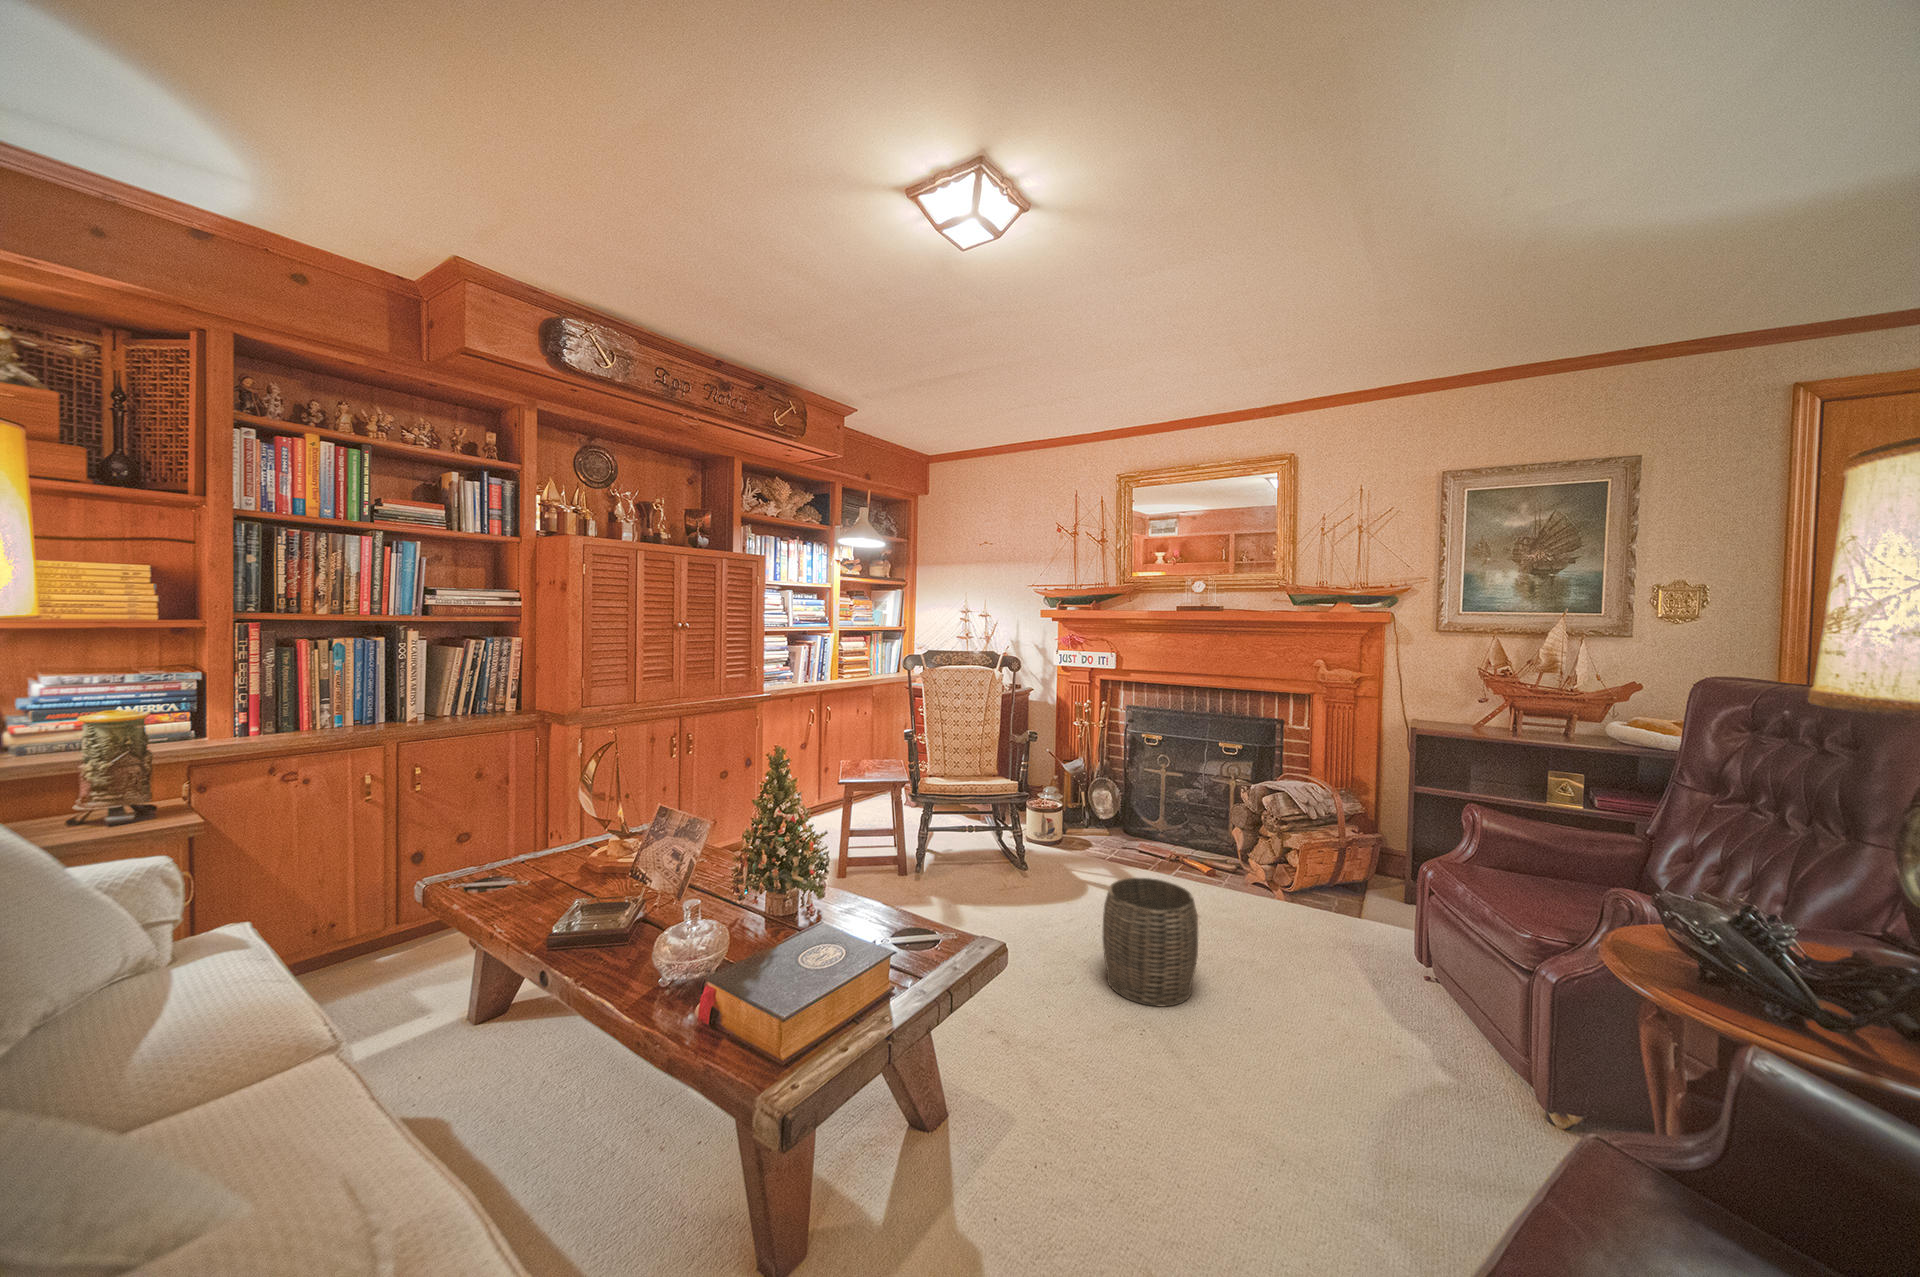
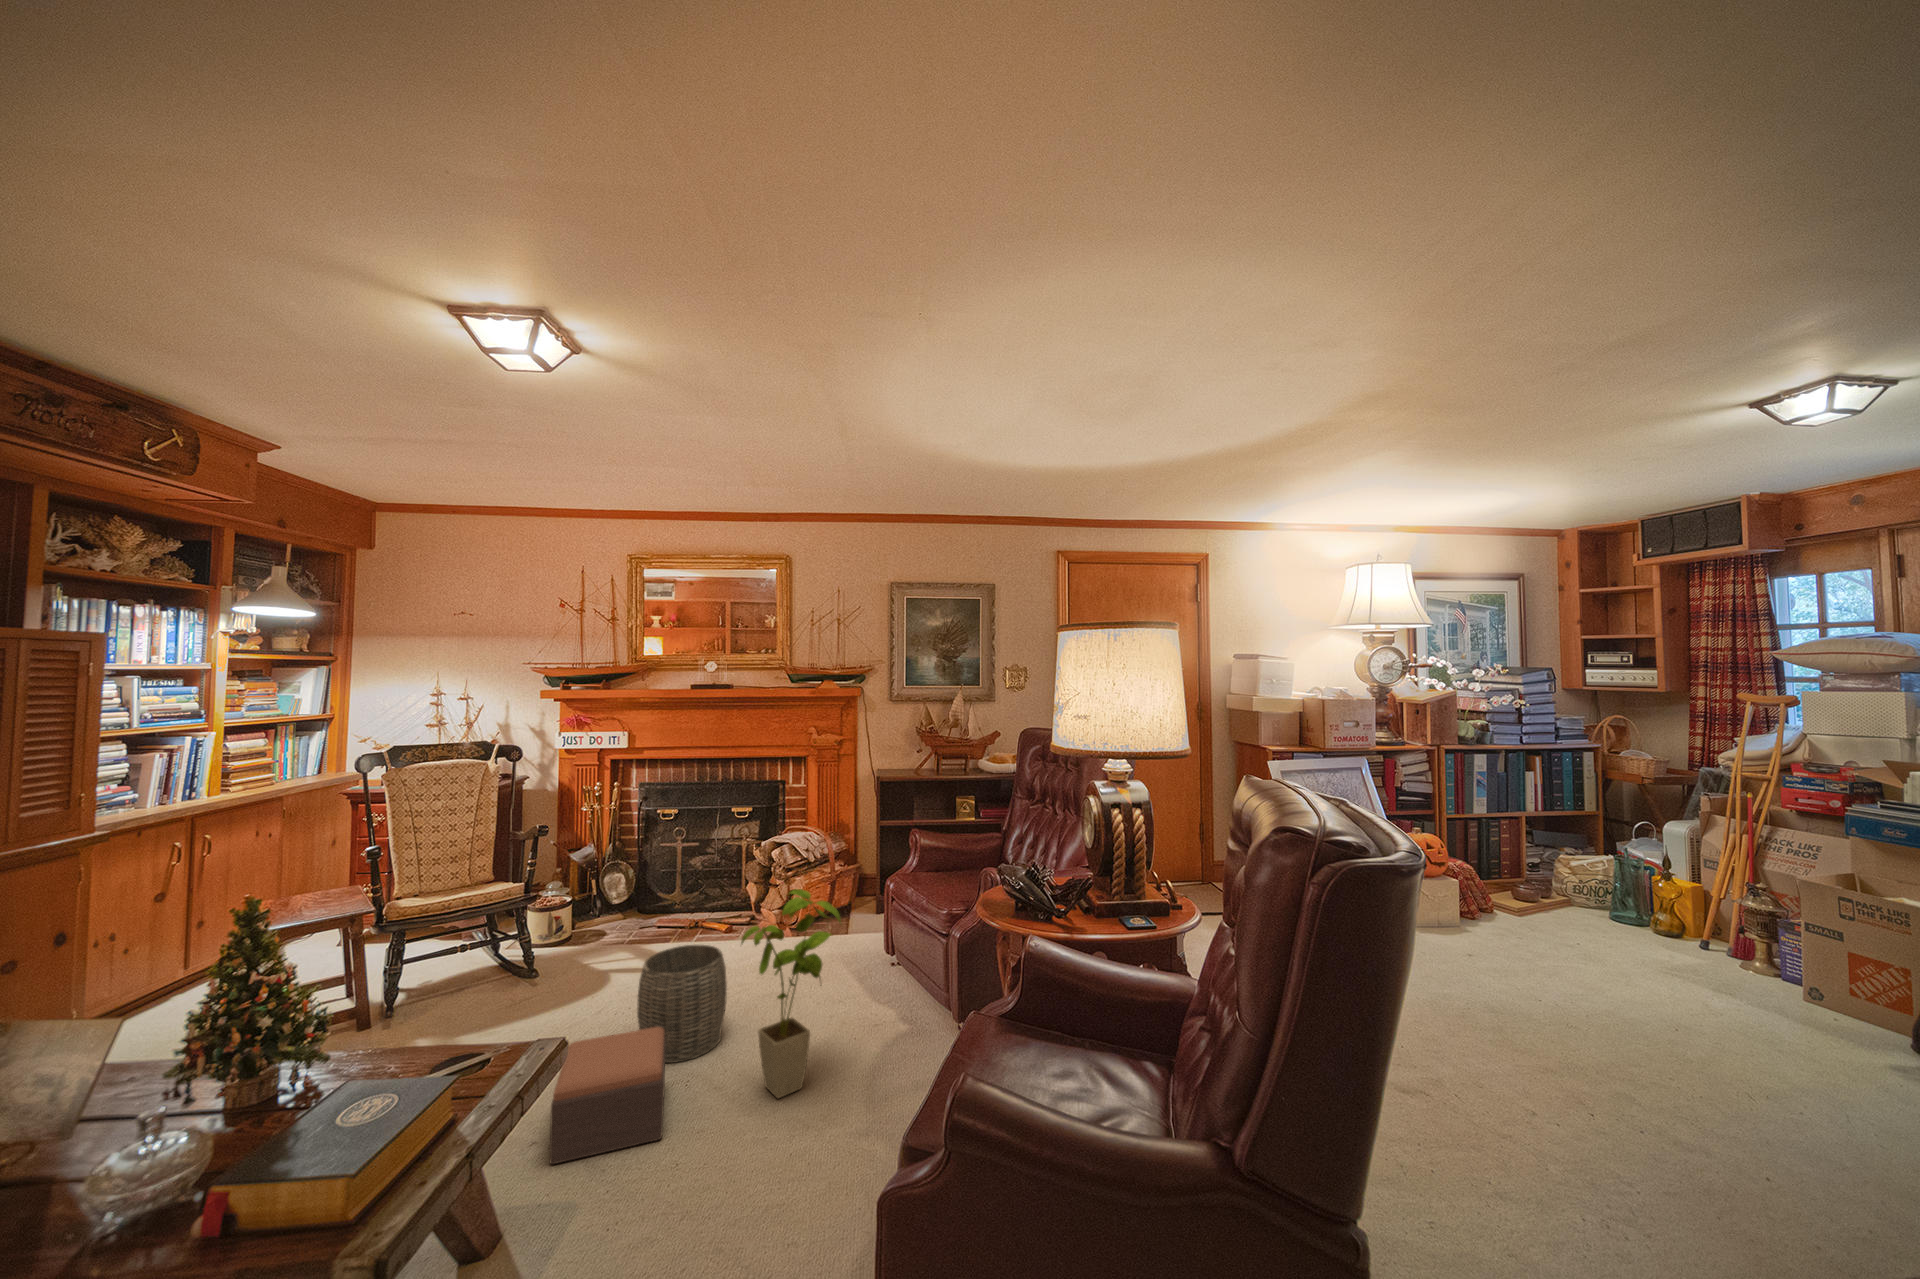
house plant: none [1210,848,1353,1102] -> present [741,889,841,1098]
footstool: none [1007,946,1125,1087] -> present [550,1027,665,1164]

